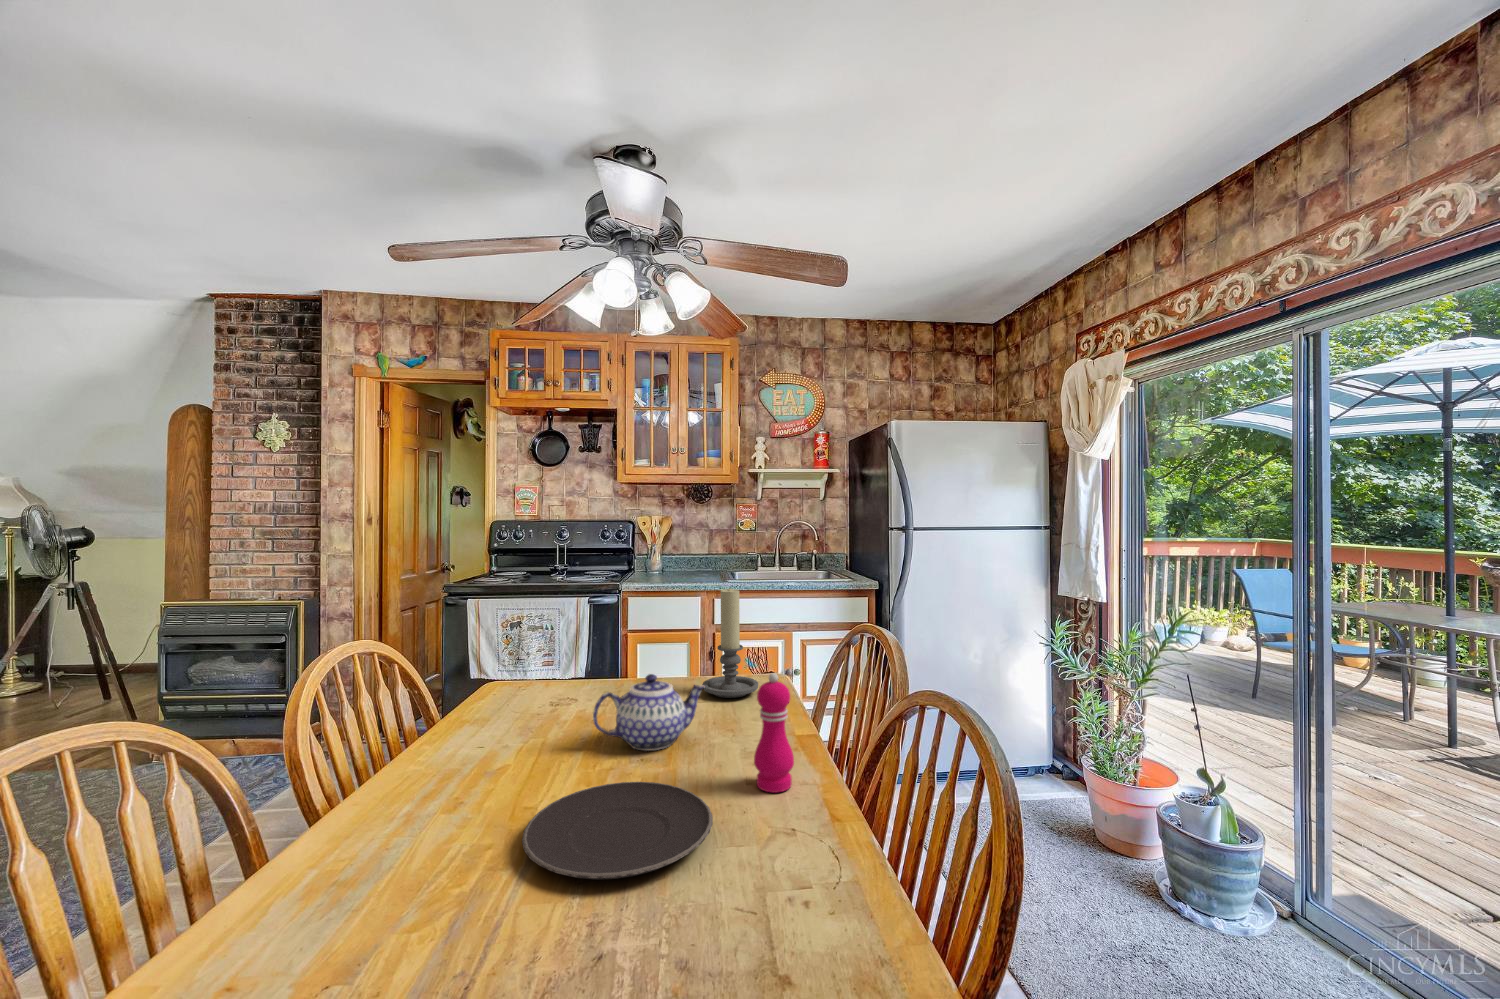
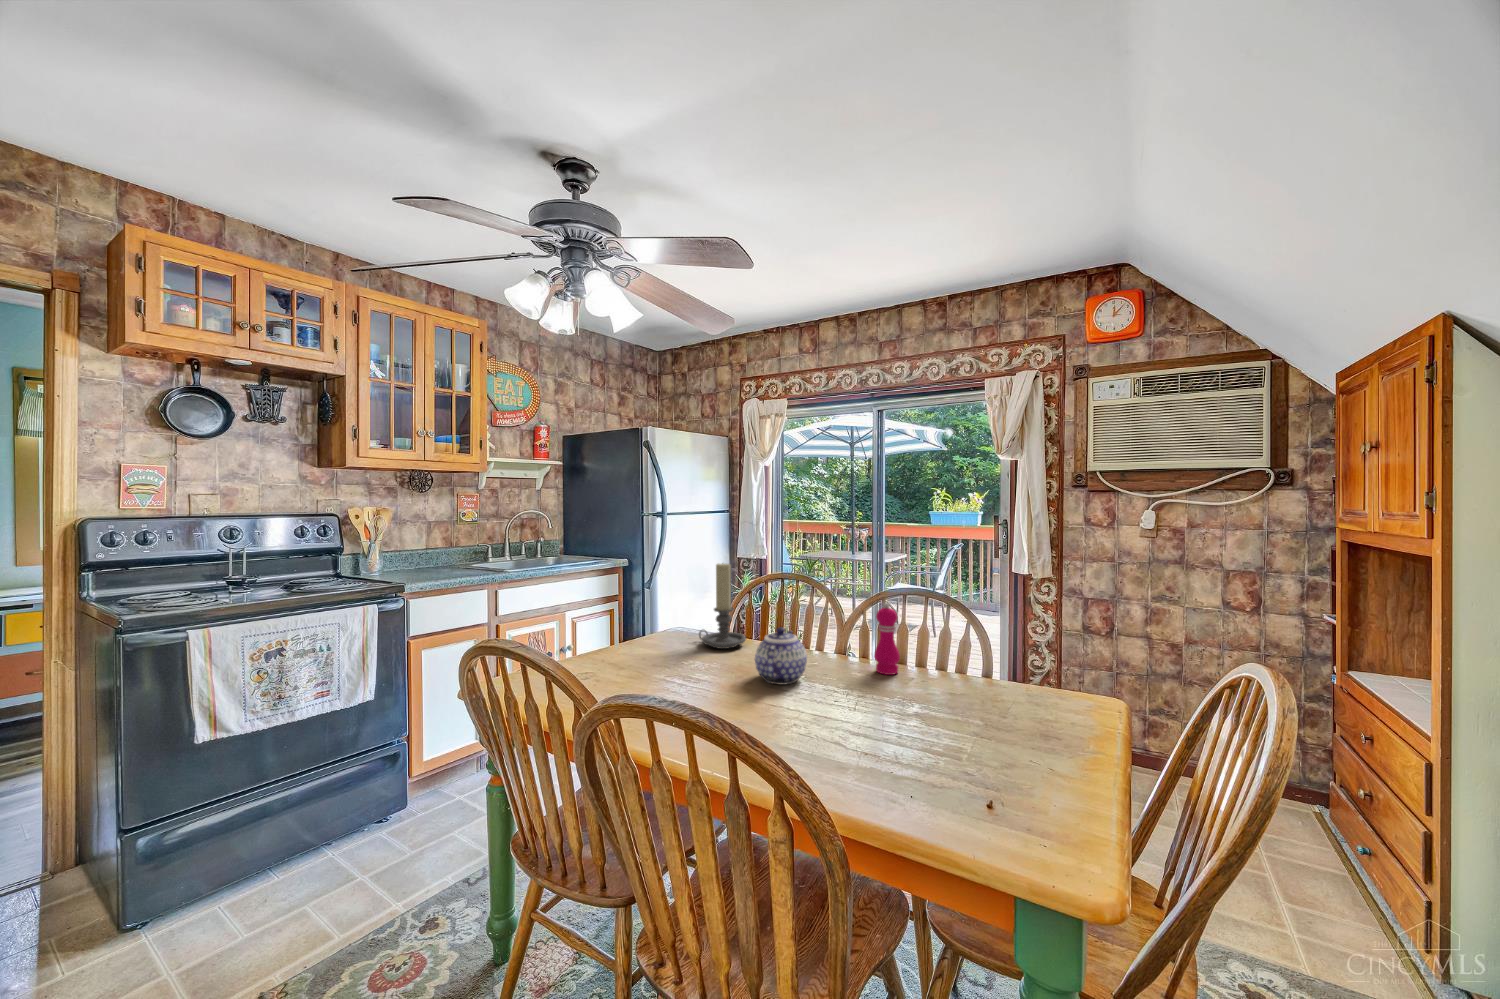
plate: present [522,782,713,880] -> none [852,682,976,730]

